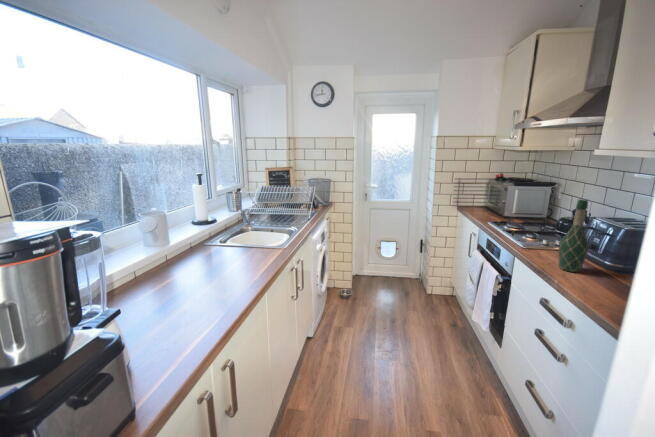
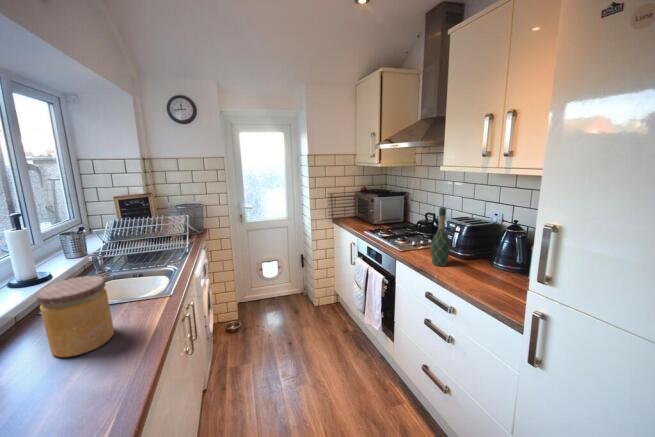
jar: none [199,221,241,274] -> present [37,276,114,357]

